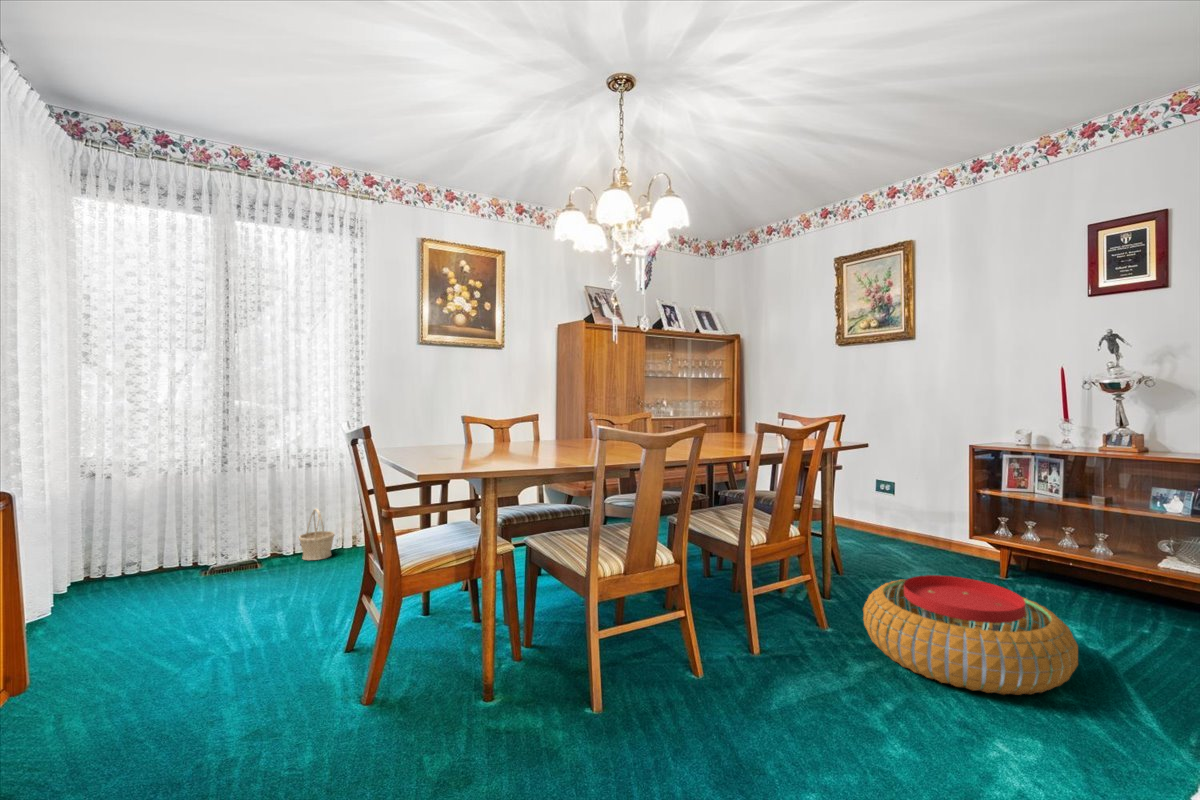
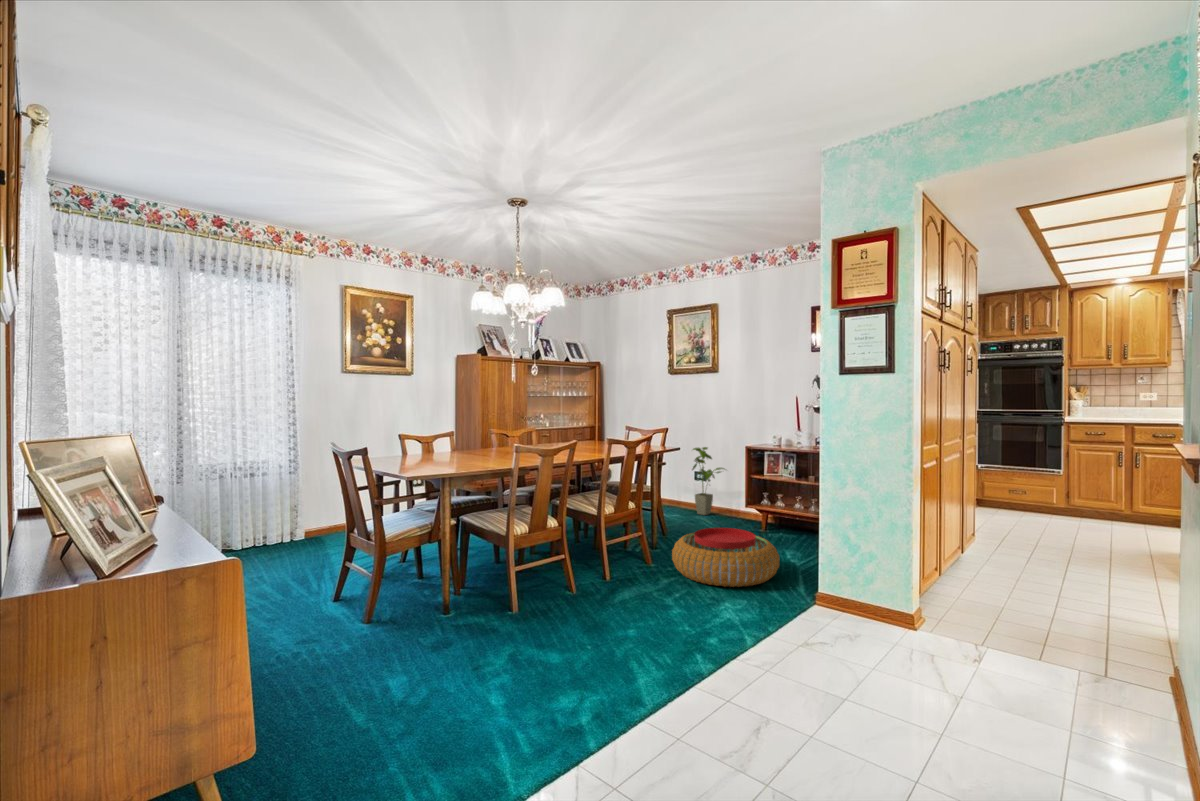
house plant: none [874,445,933,543] -> present [692,447,724,515]
basket: present [299,509,335,560] -> none [245,510,277,553]

